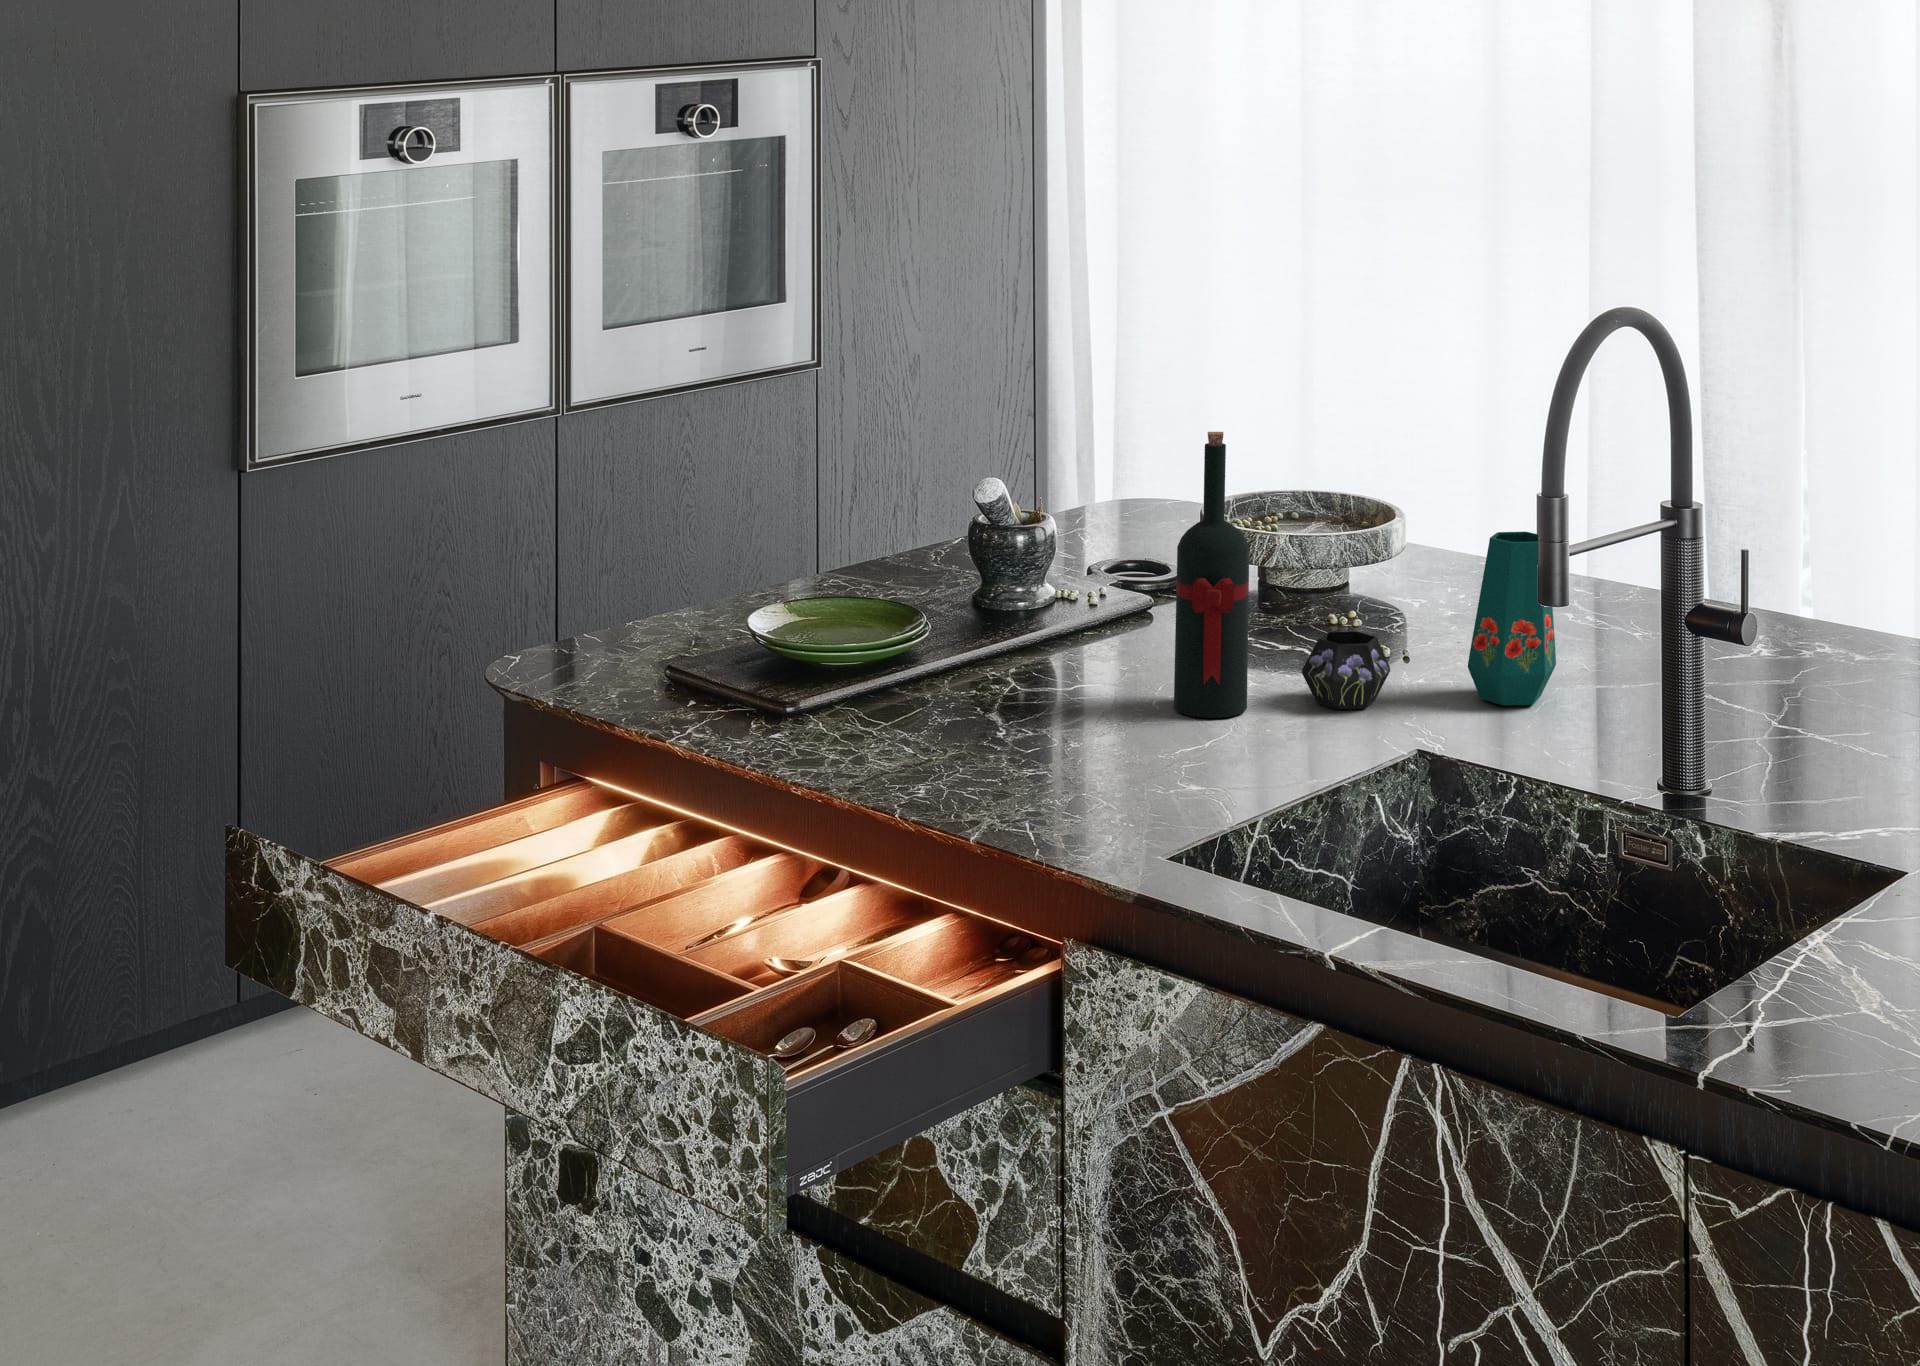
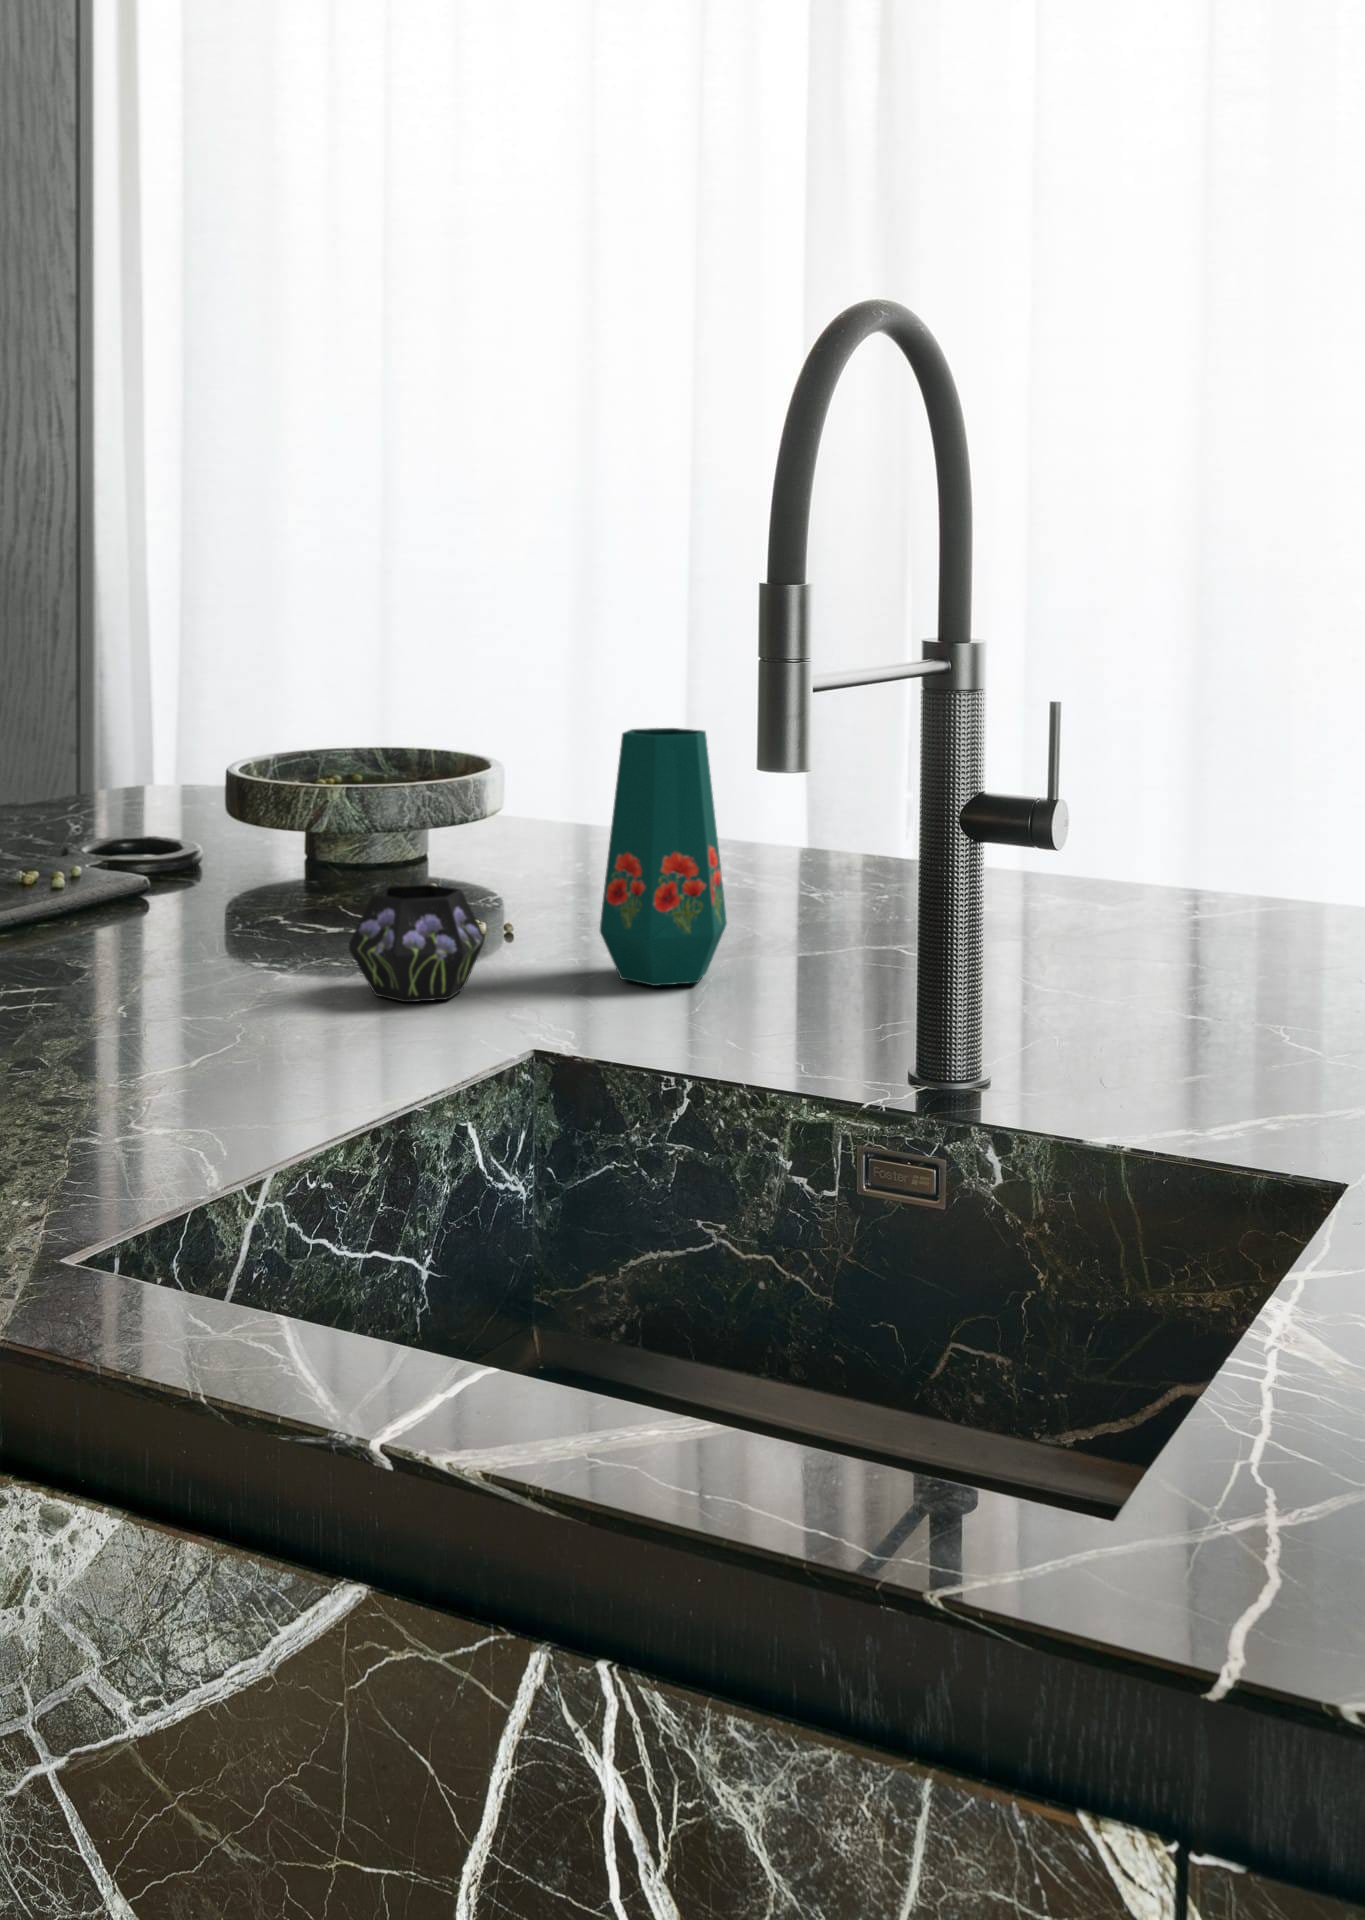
wine bottle: present [1174,432,1249,718] -> none [133,560,263,1023]

